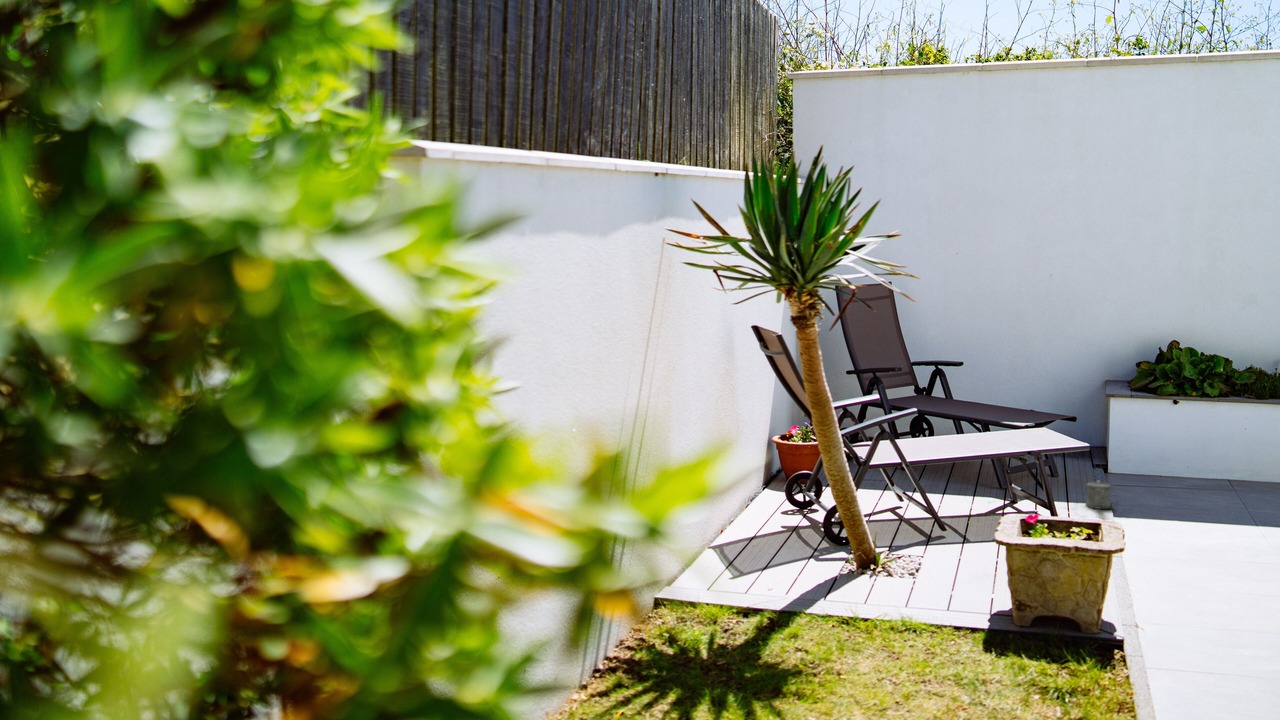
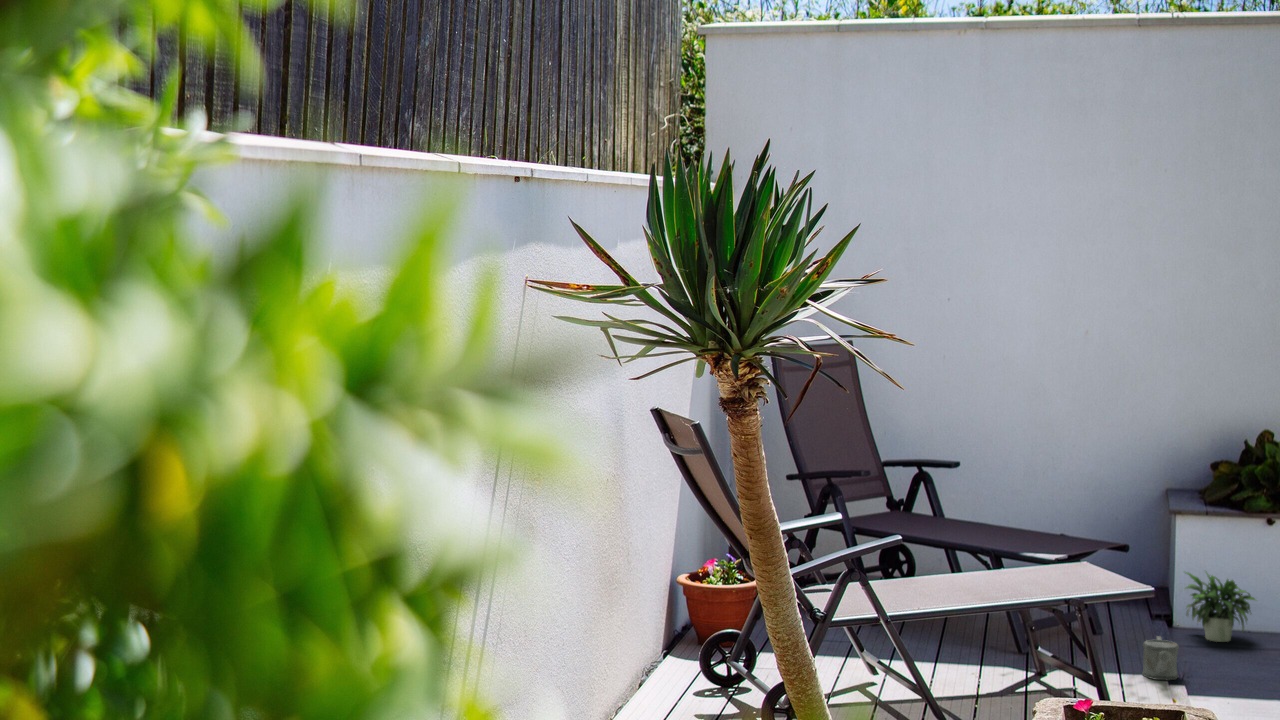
potted plant: none [1116,438,1172,486] -> present [1185,572,1255,642]

